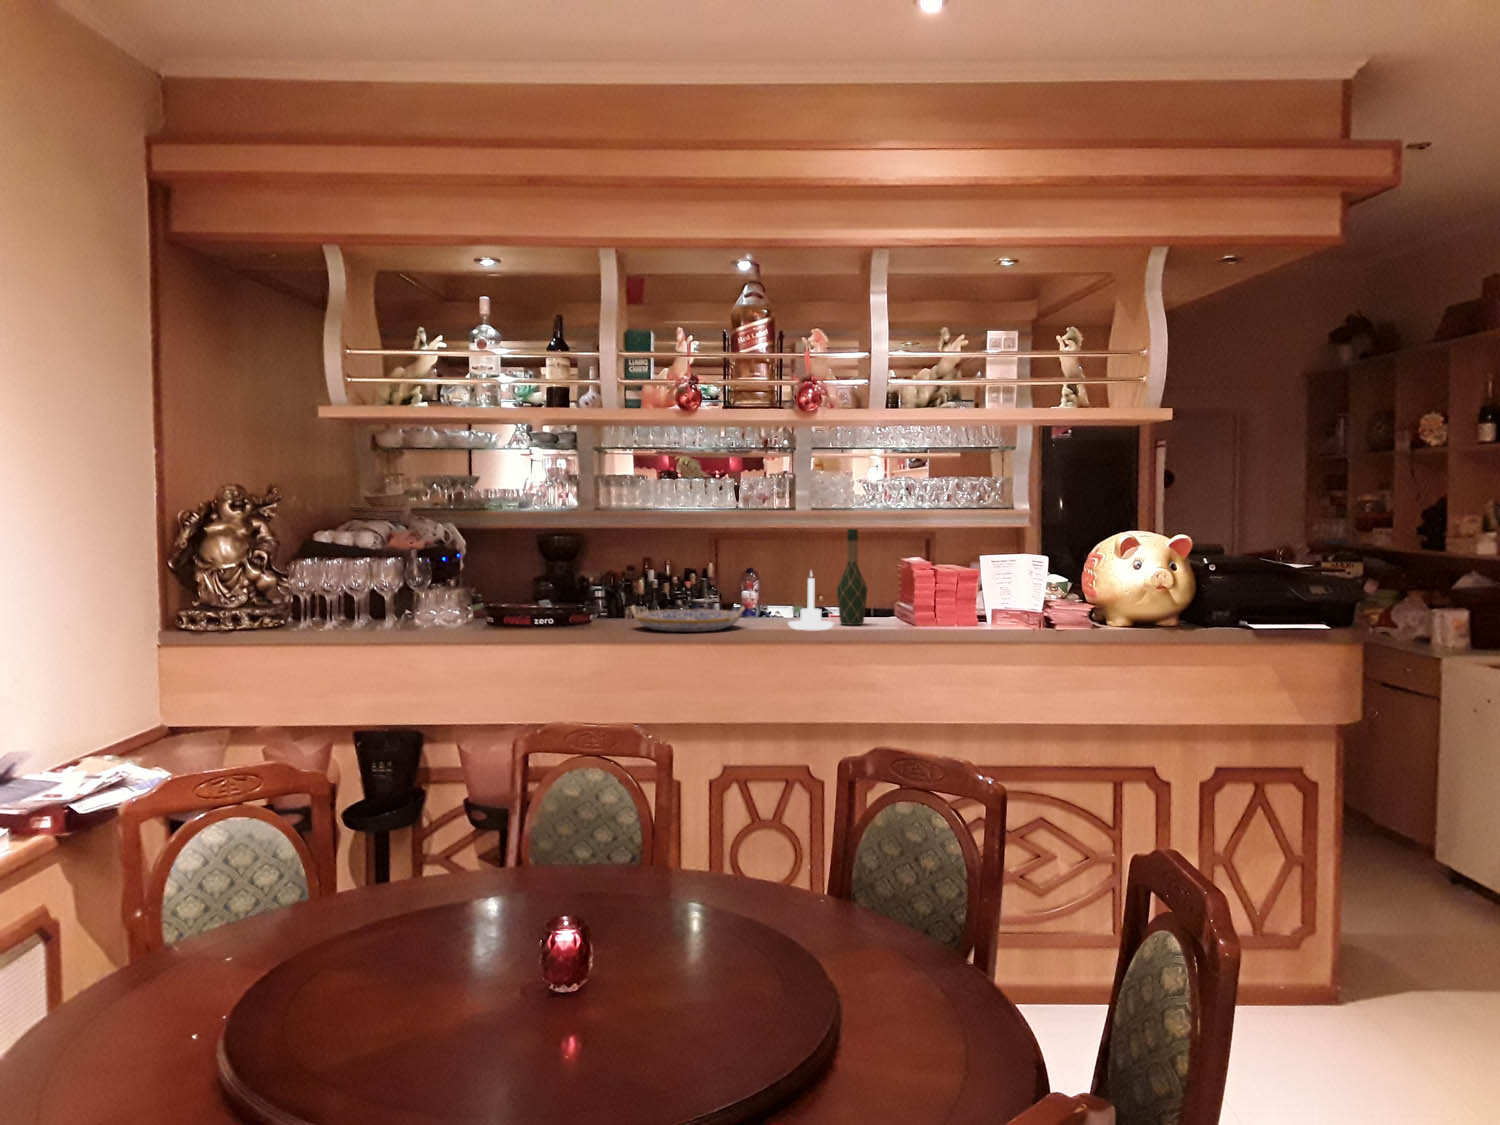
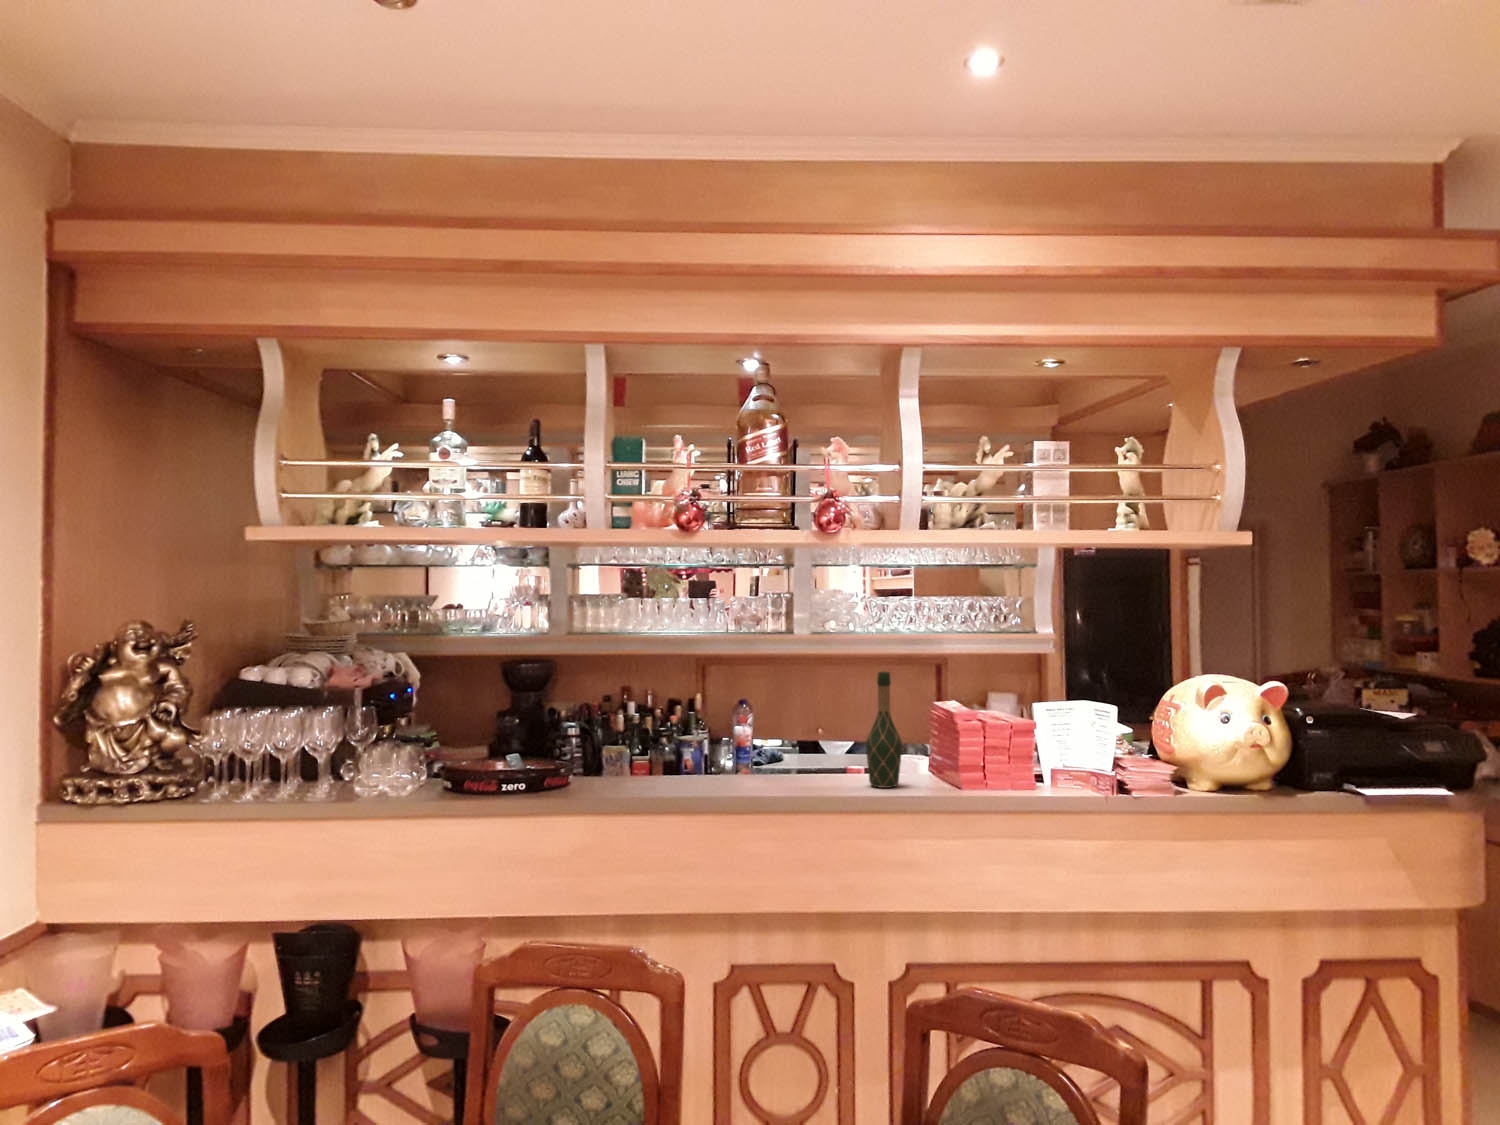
candle holder: present [788,572,833,630] -> none [811,723,866,799]
serving tray: present [631,605,745,632] -> none [620,766,758,801]

